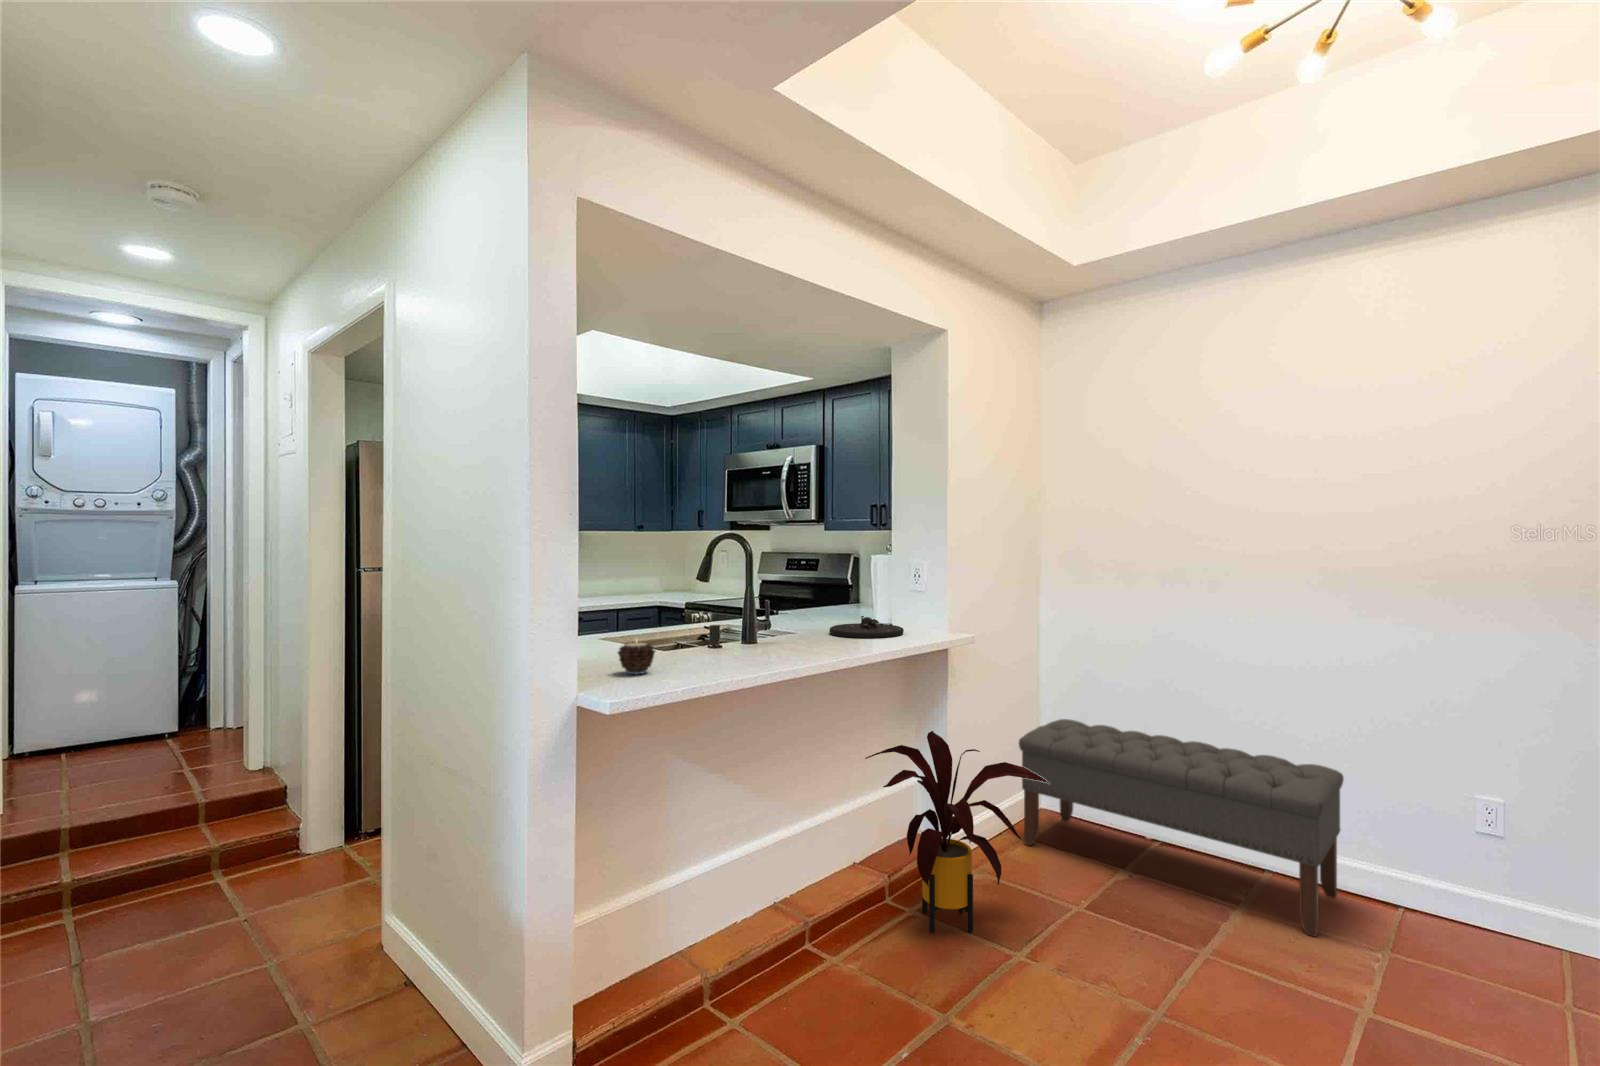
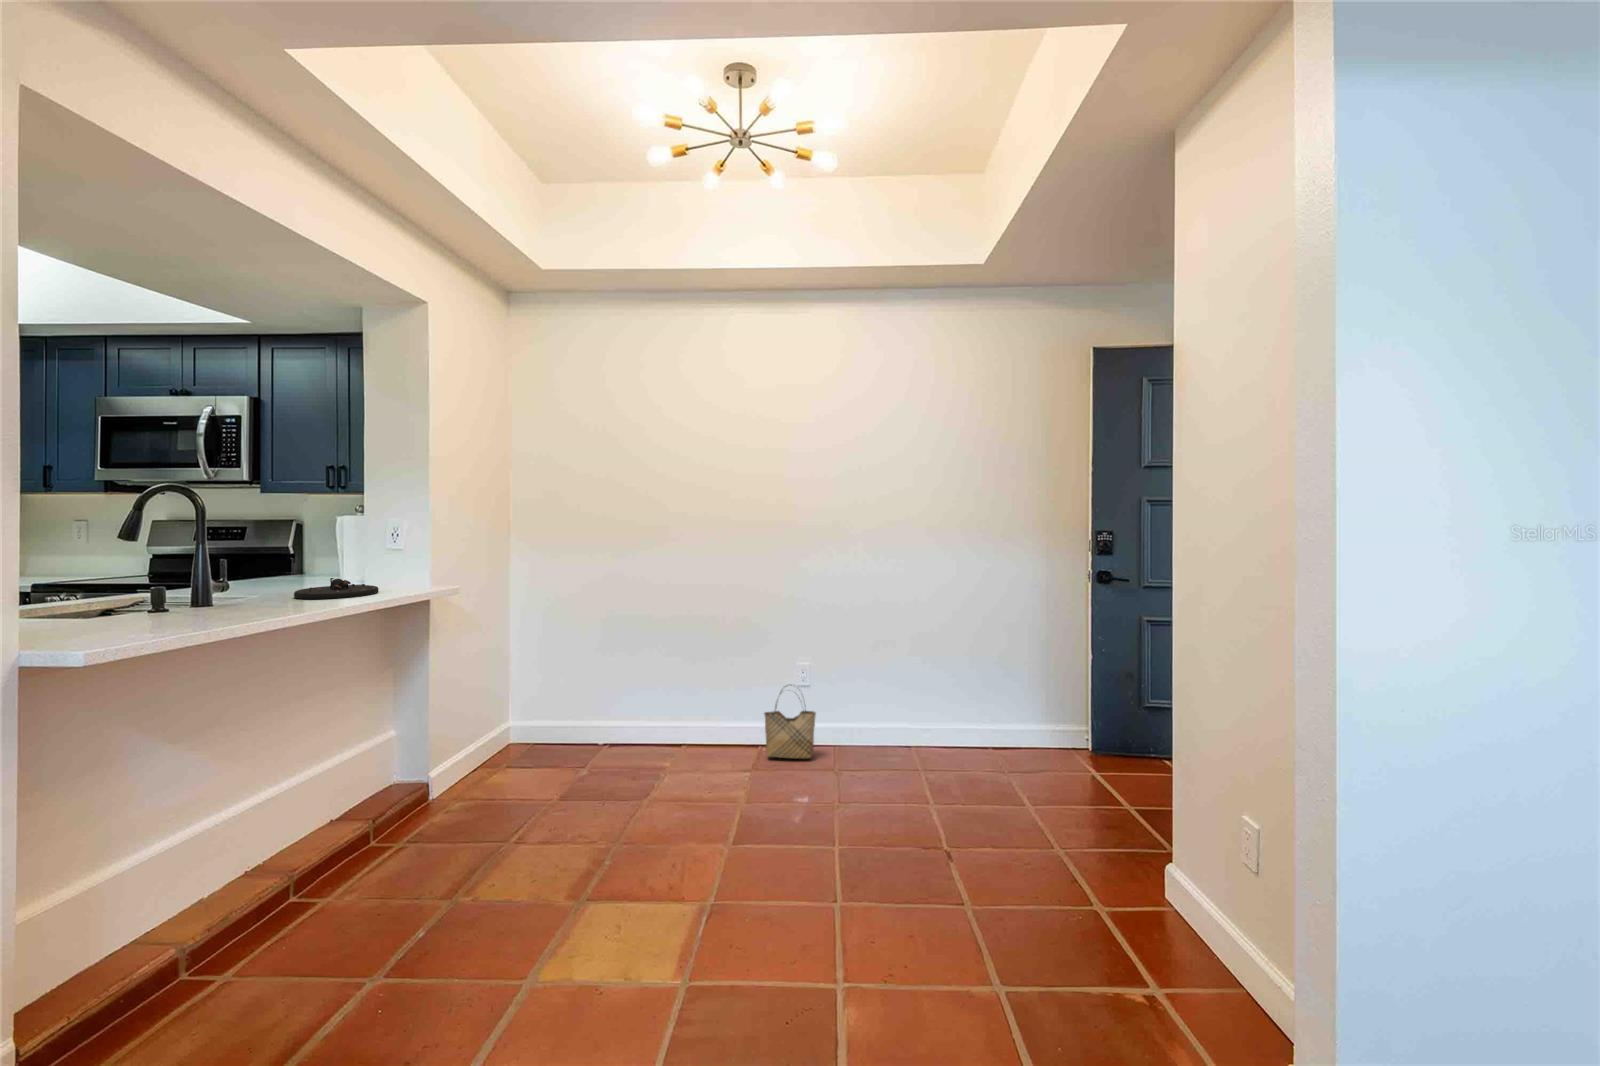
candle: present [618,642,655,674] -> none [51,610,106,649]
bench: present [1019,719,1344,937] -> none [492,659,731,779]
house plant: present [865,731,1048,933] -> none [341,680,524,855]
woven basket: none [1404,822,1511,950] -> present [764,685,816,759]

